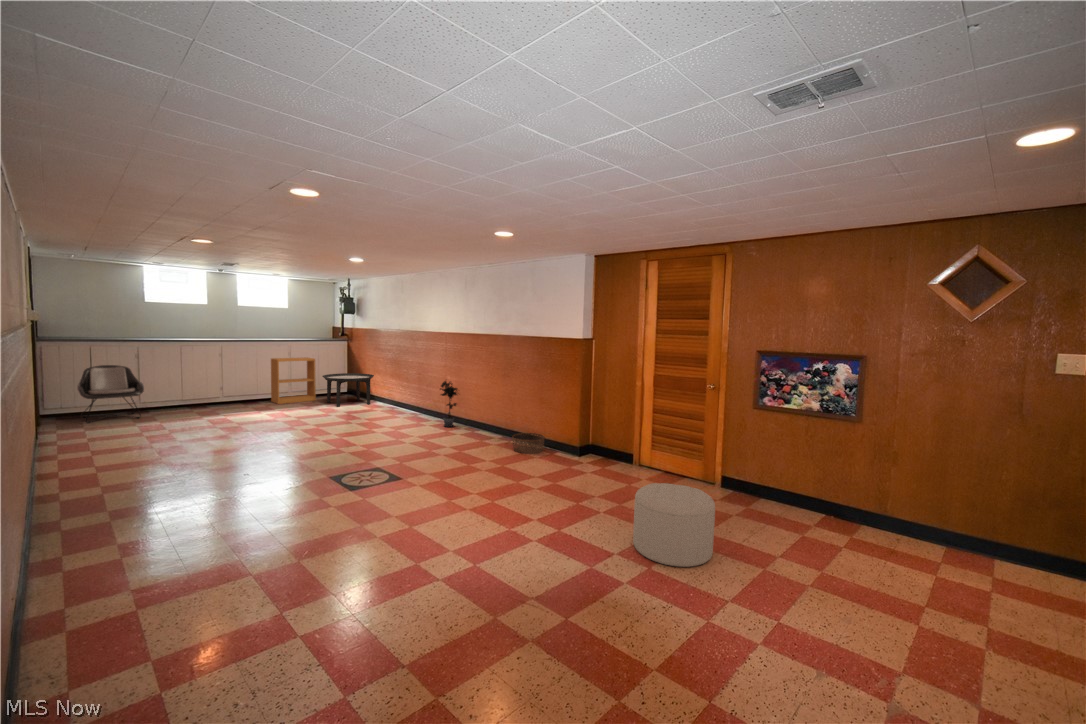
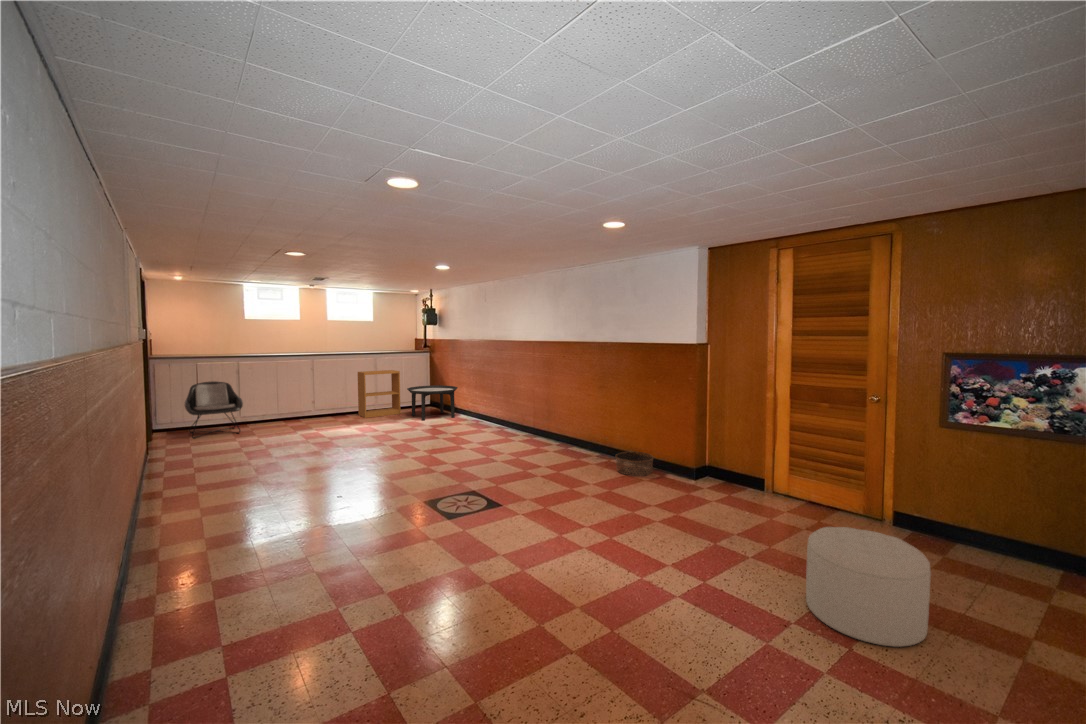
potted plant: present [440,381,457,427] -> none [528,391,552,443]

